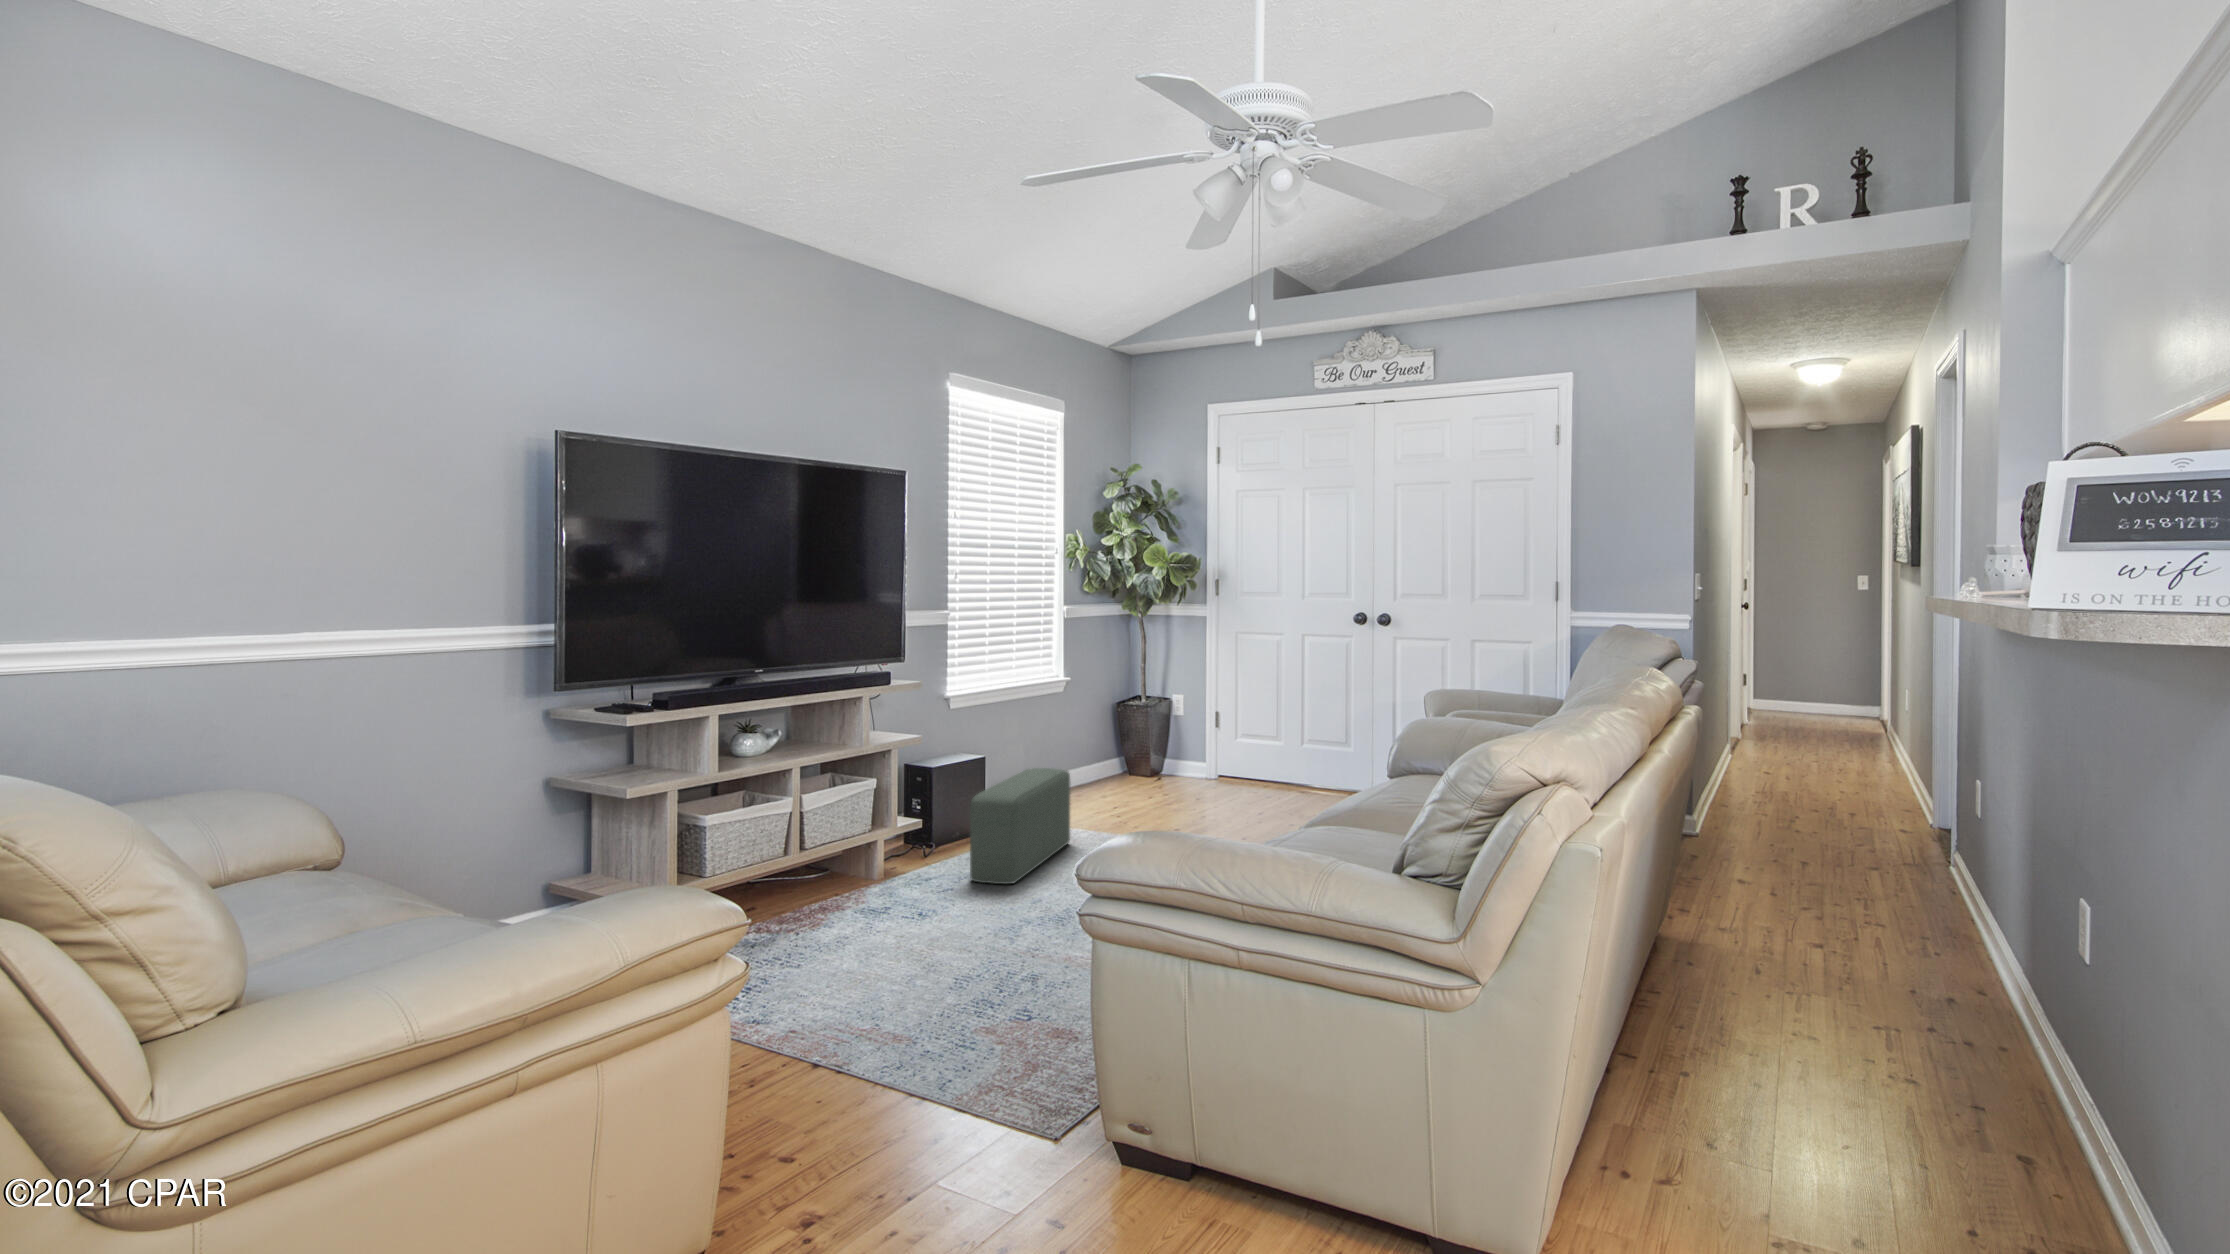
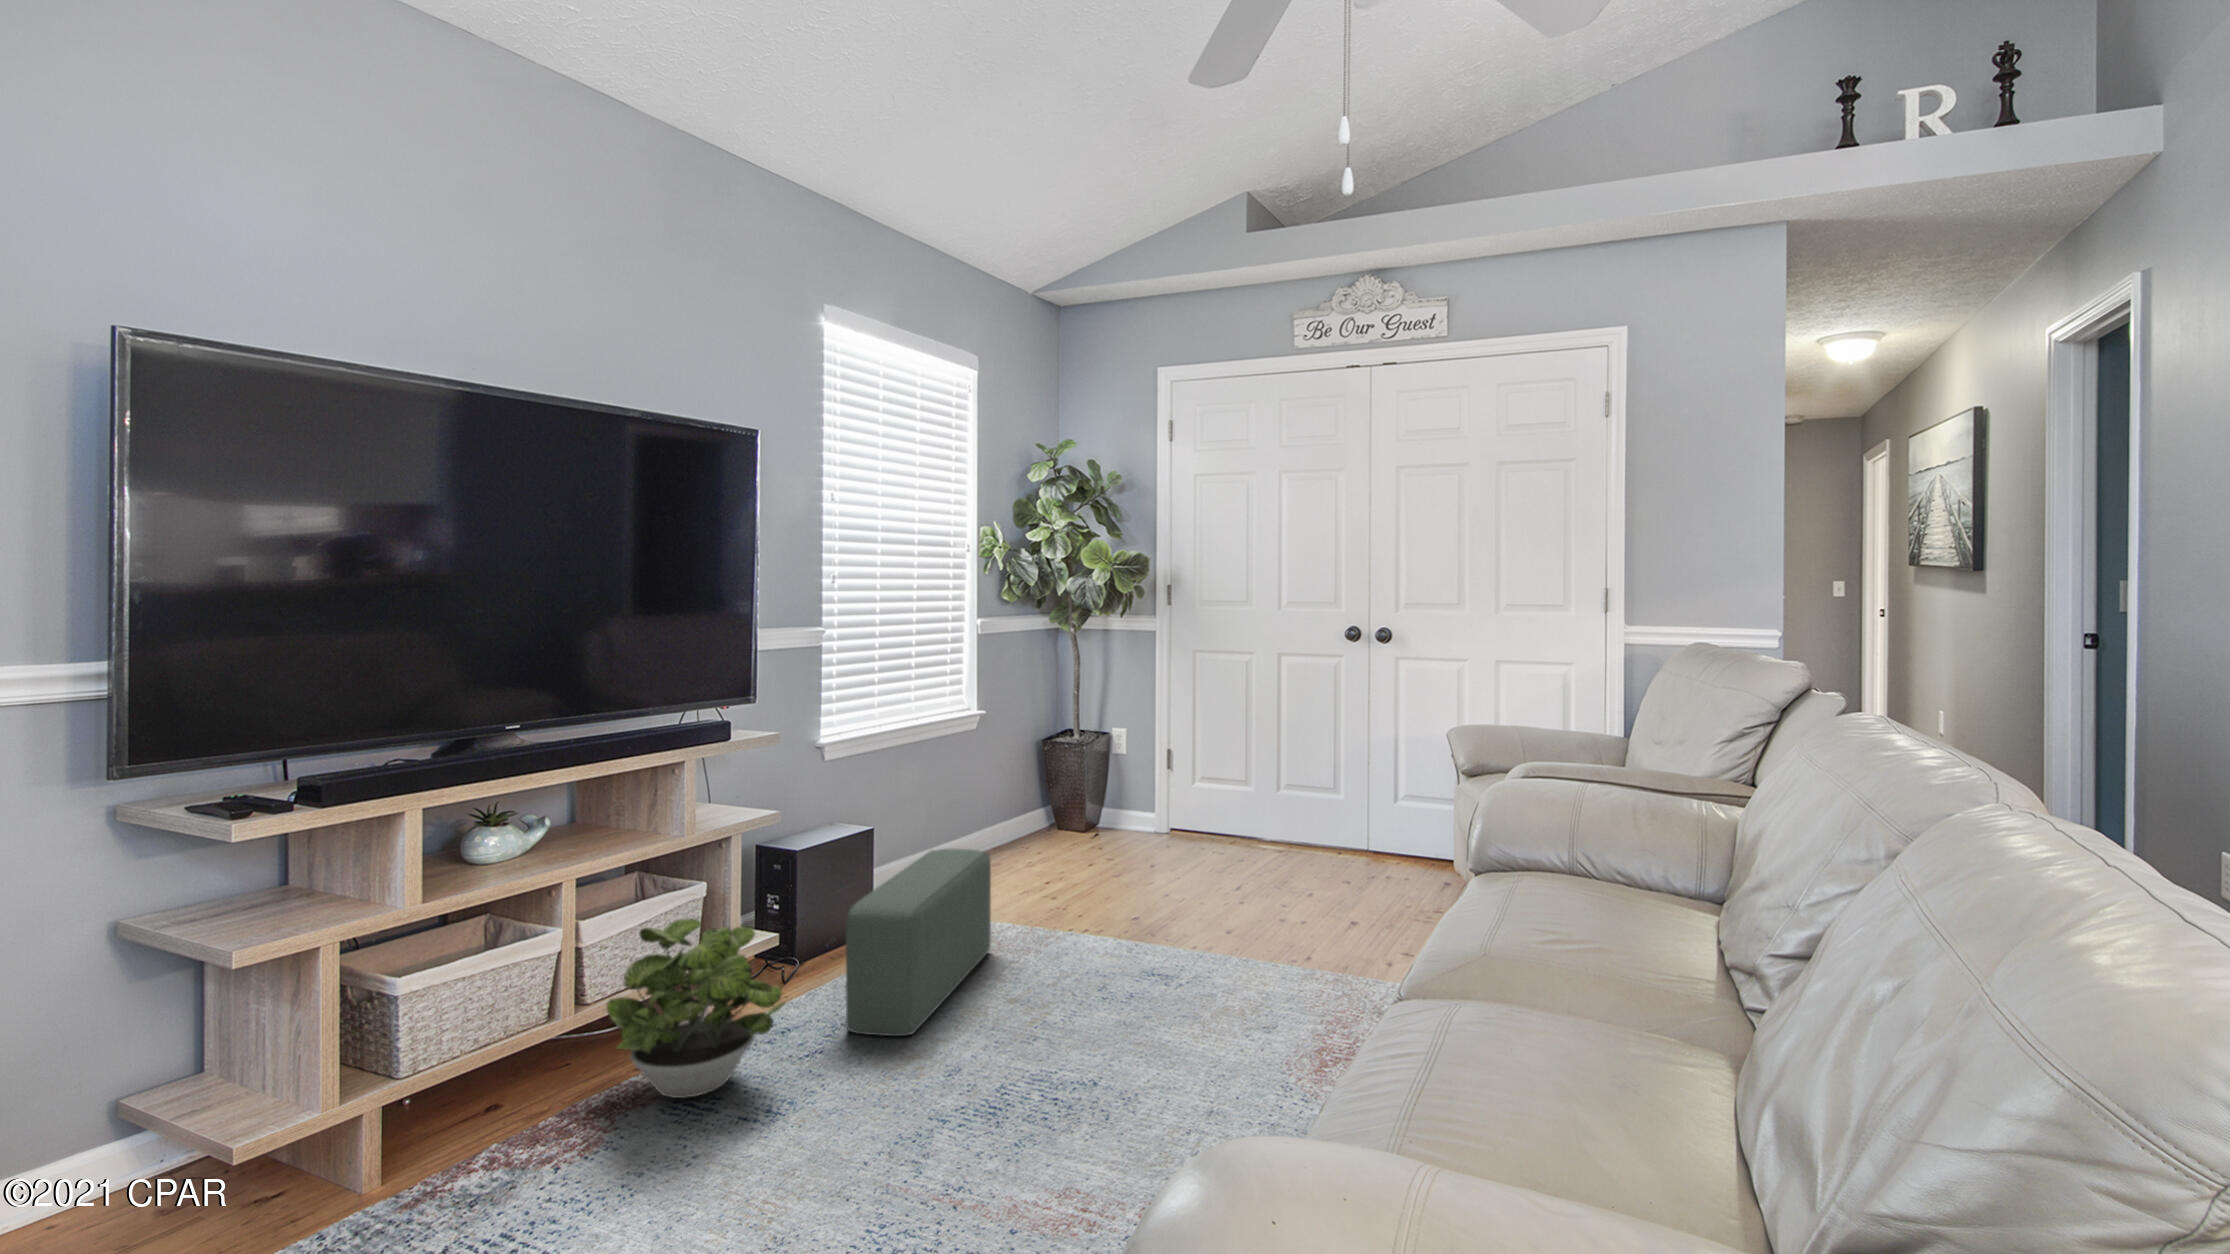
potted plant: none [820,797,933,908] -> present [607,918,785,1098]

